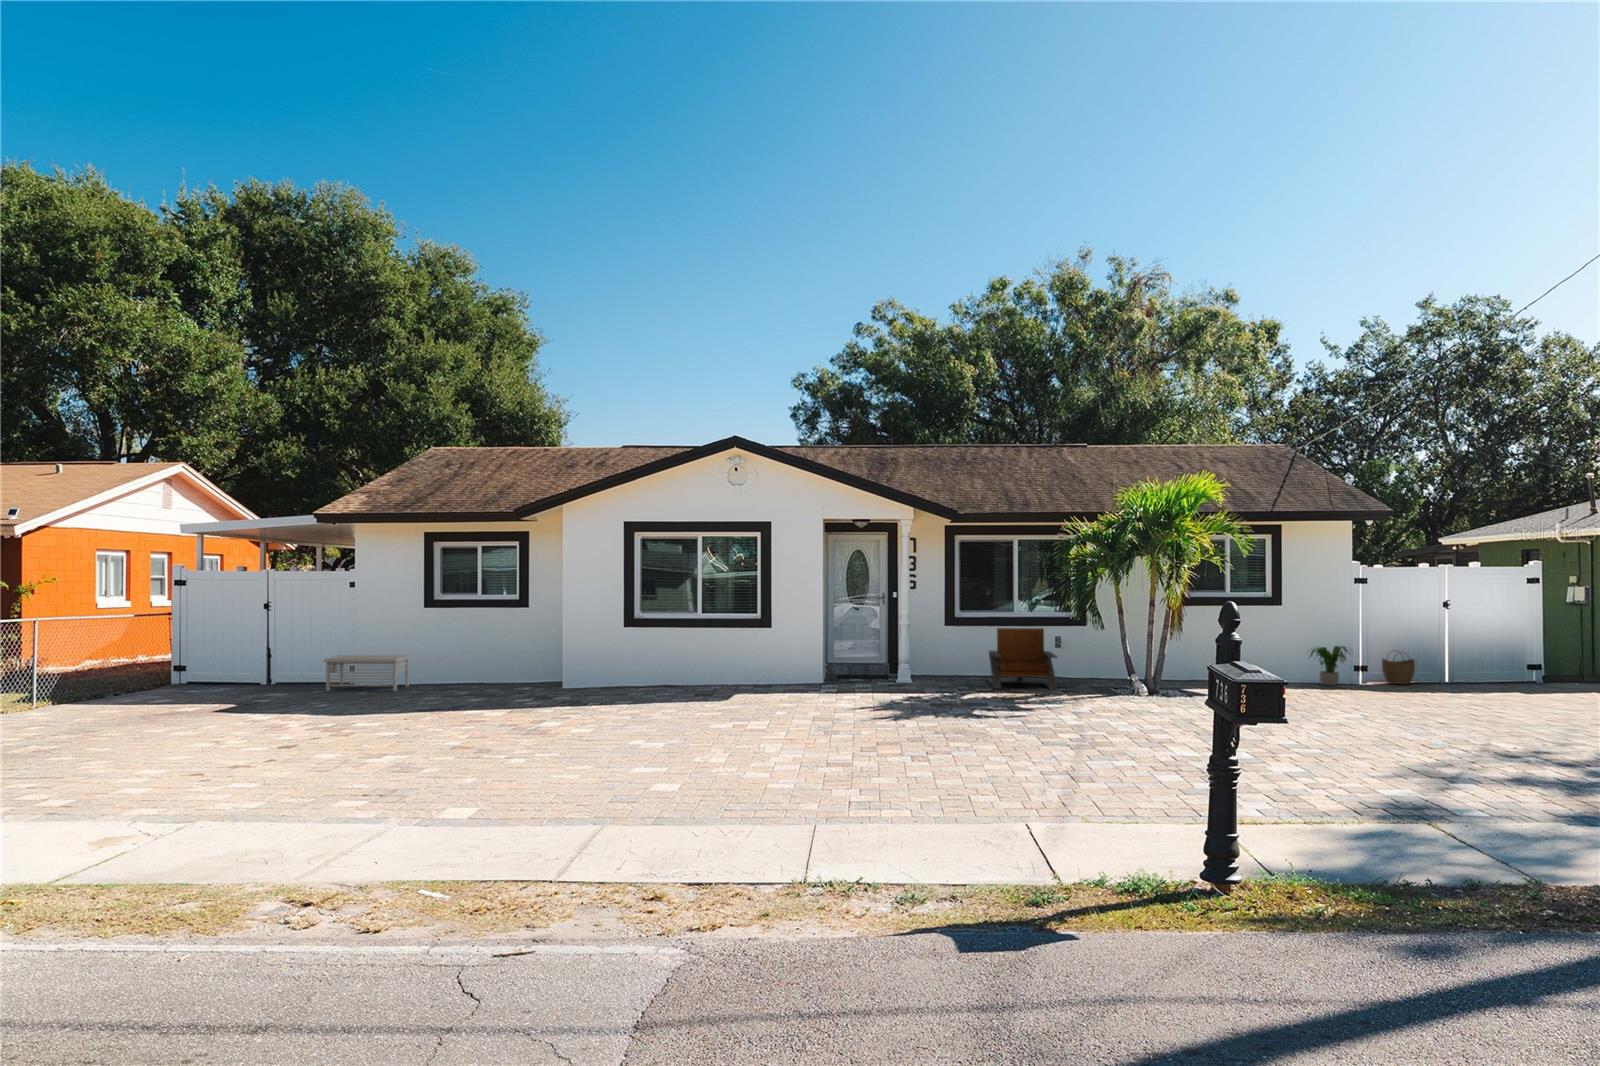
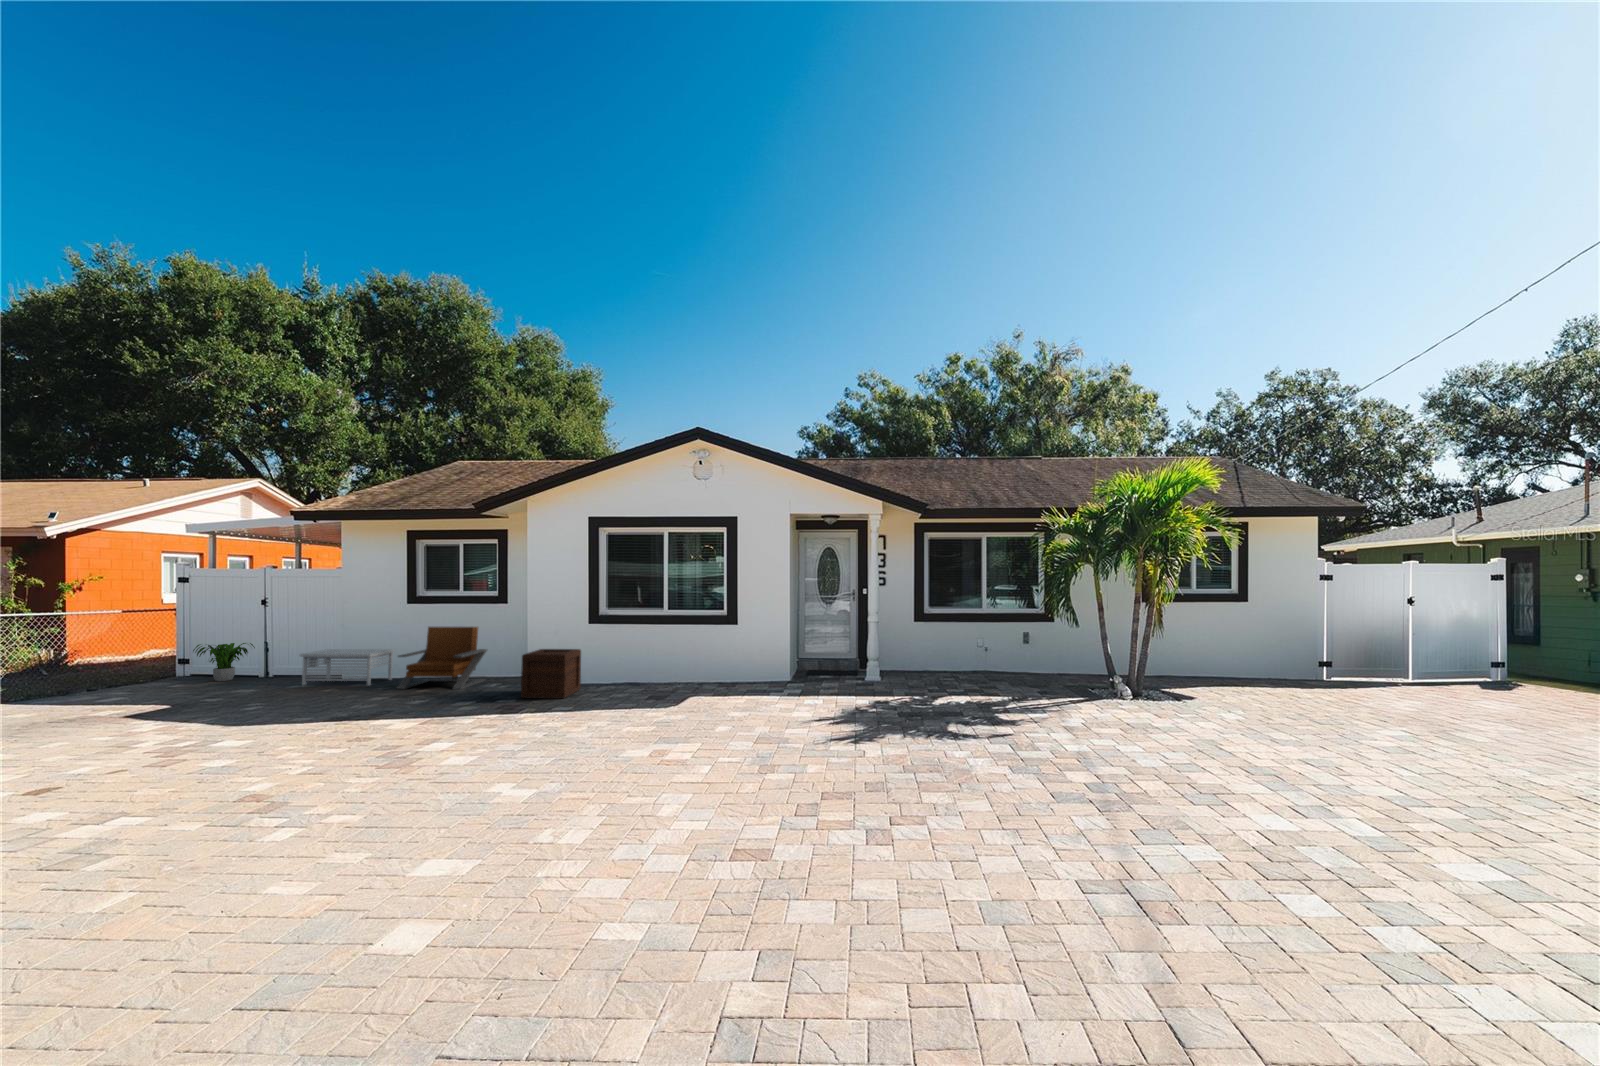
lounge chair: present [989,628,1057,689] -> present [397,627,487,689]
potted plant: present [1310,646,1347,685] -> present [193,643,255,681]
woven basket: present [1382,652,1415,684] -> none [1363,649,1403,685]
wooden crate: none [568,653,617,699] -> present [521,649,581,699]

